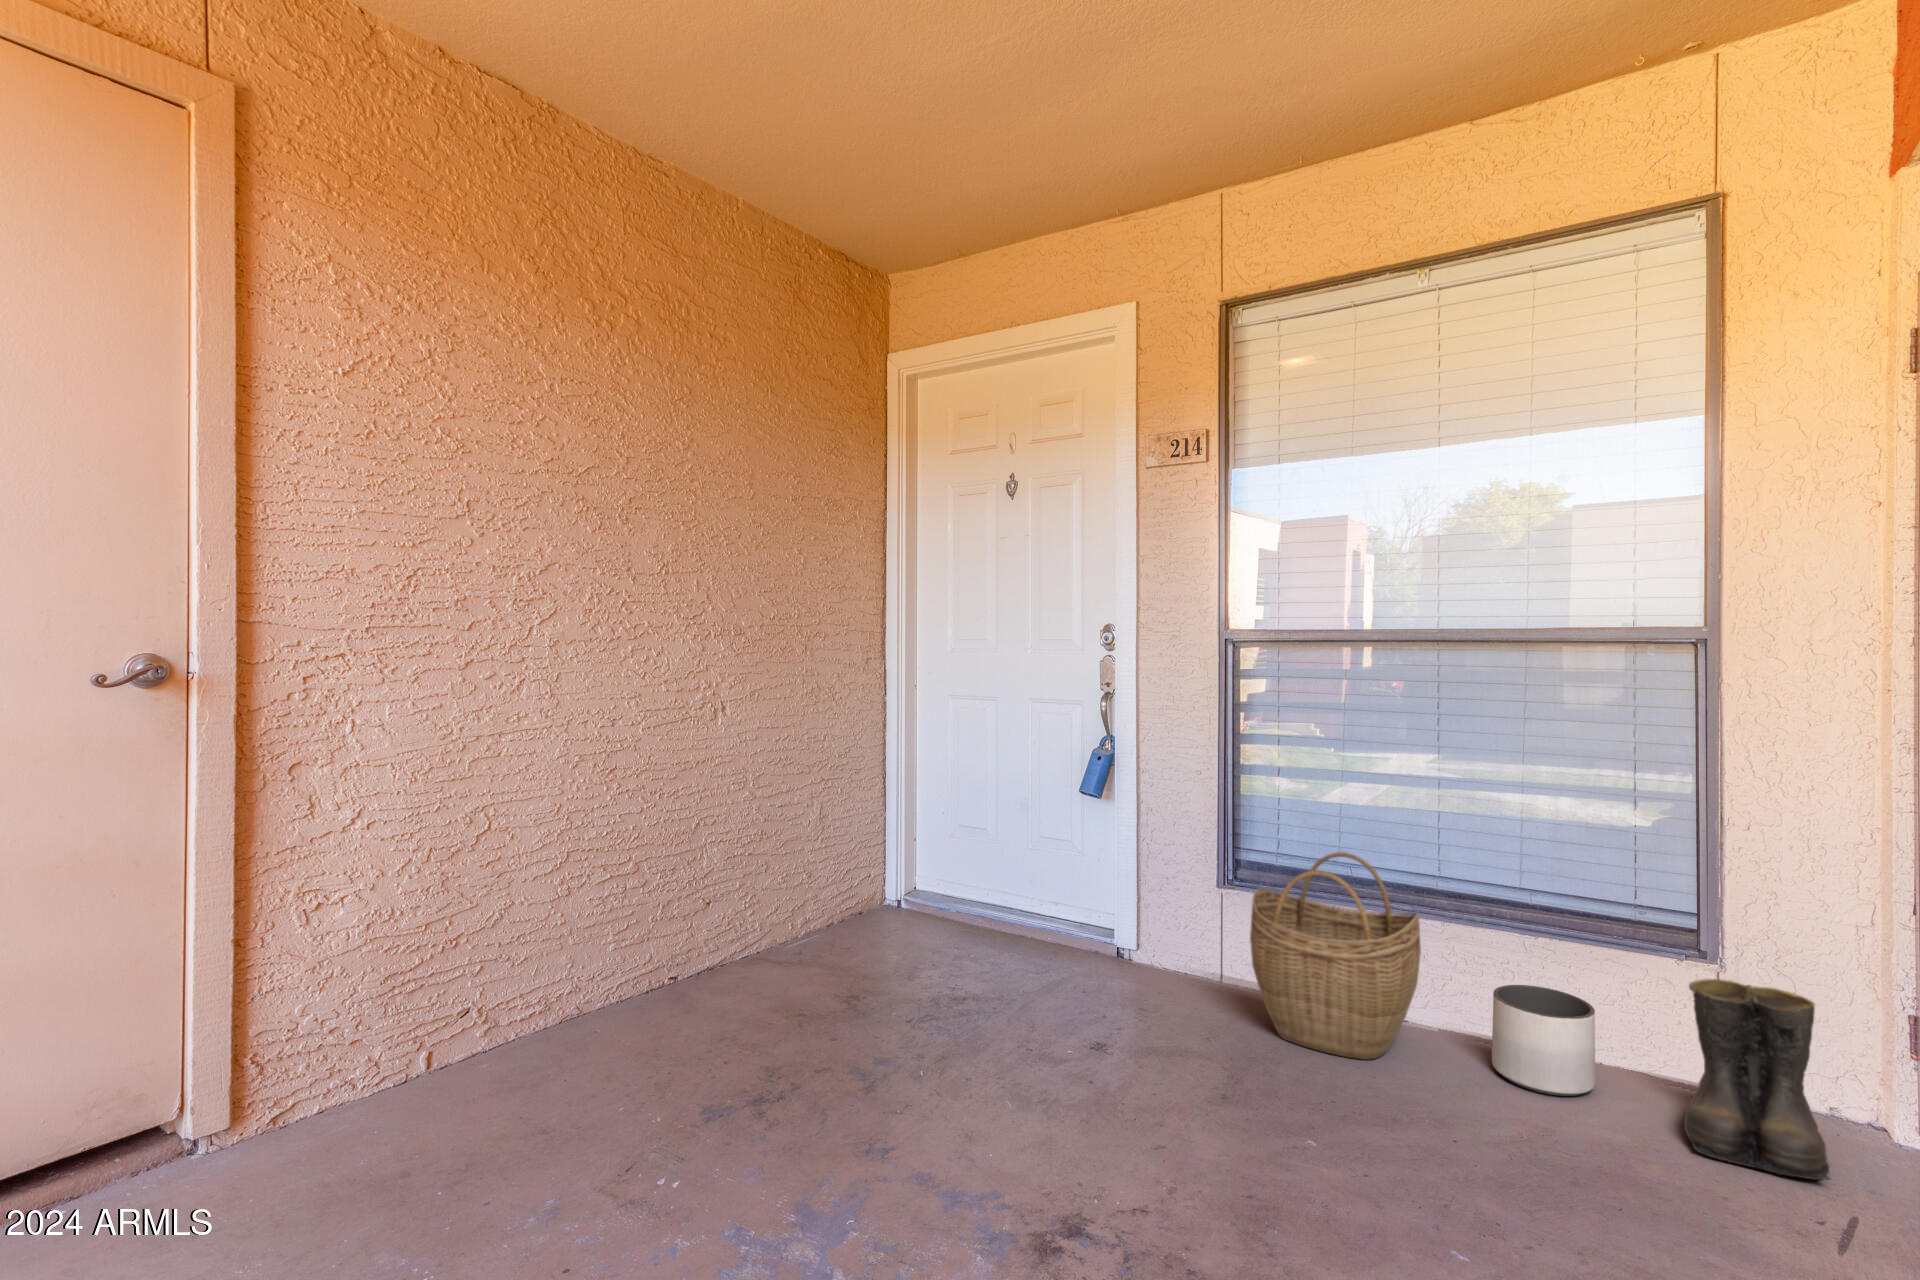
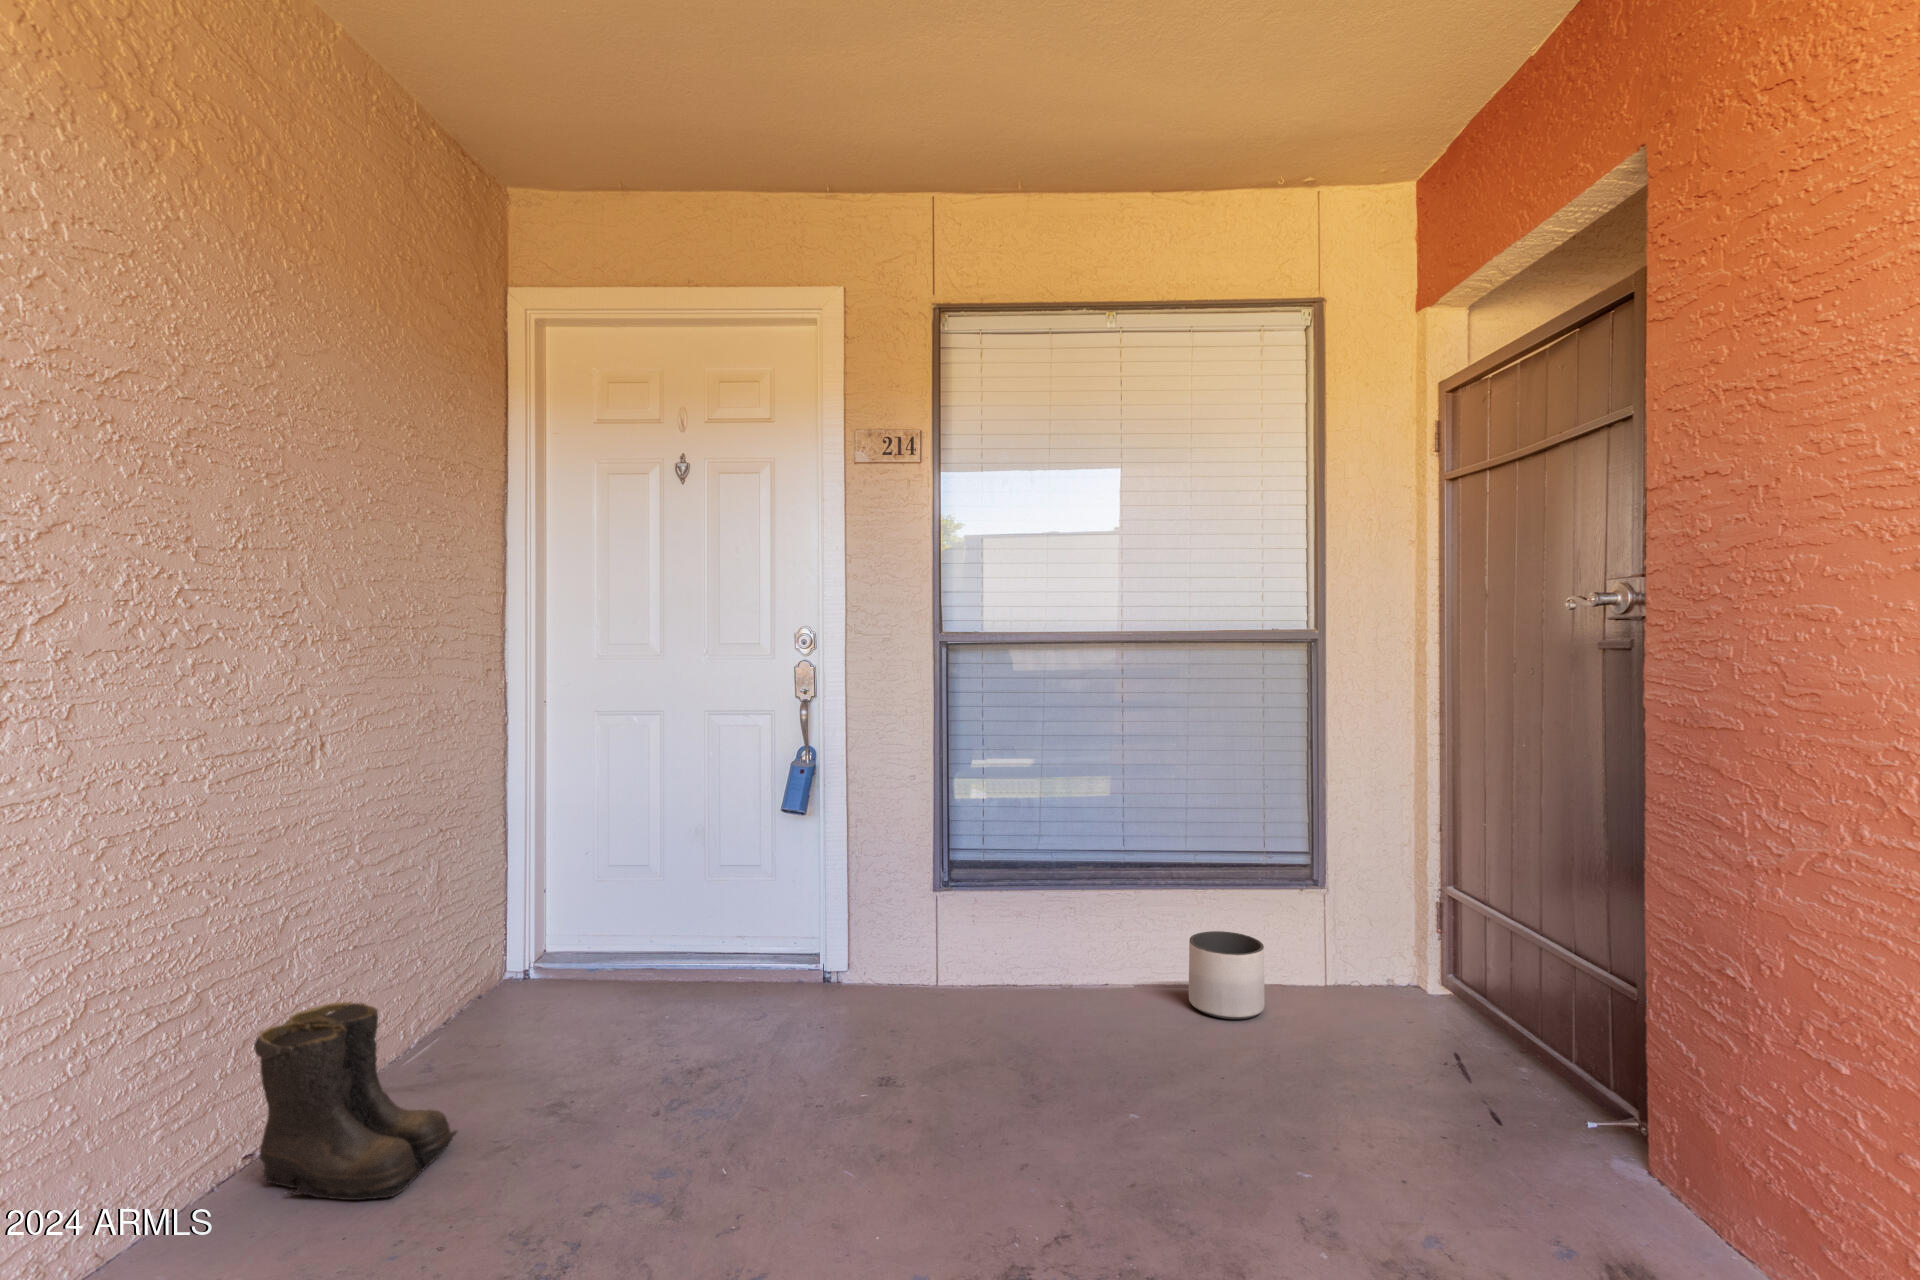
woven basket: present [1250,852,1421,1060] -> none [993,839,1140,1030]
boots: present [1684,979,1830,1180] -> present [254,1002,457,1200]

